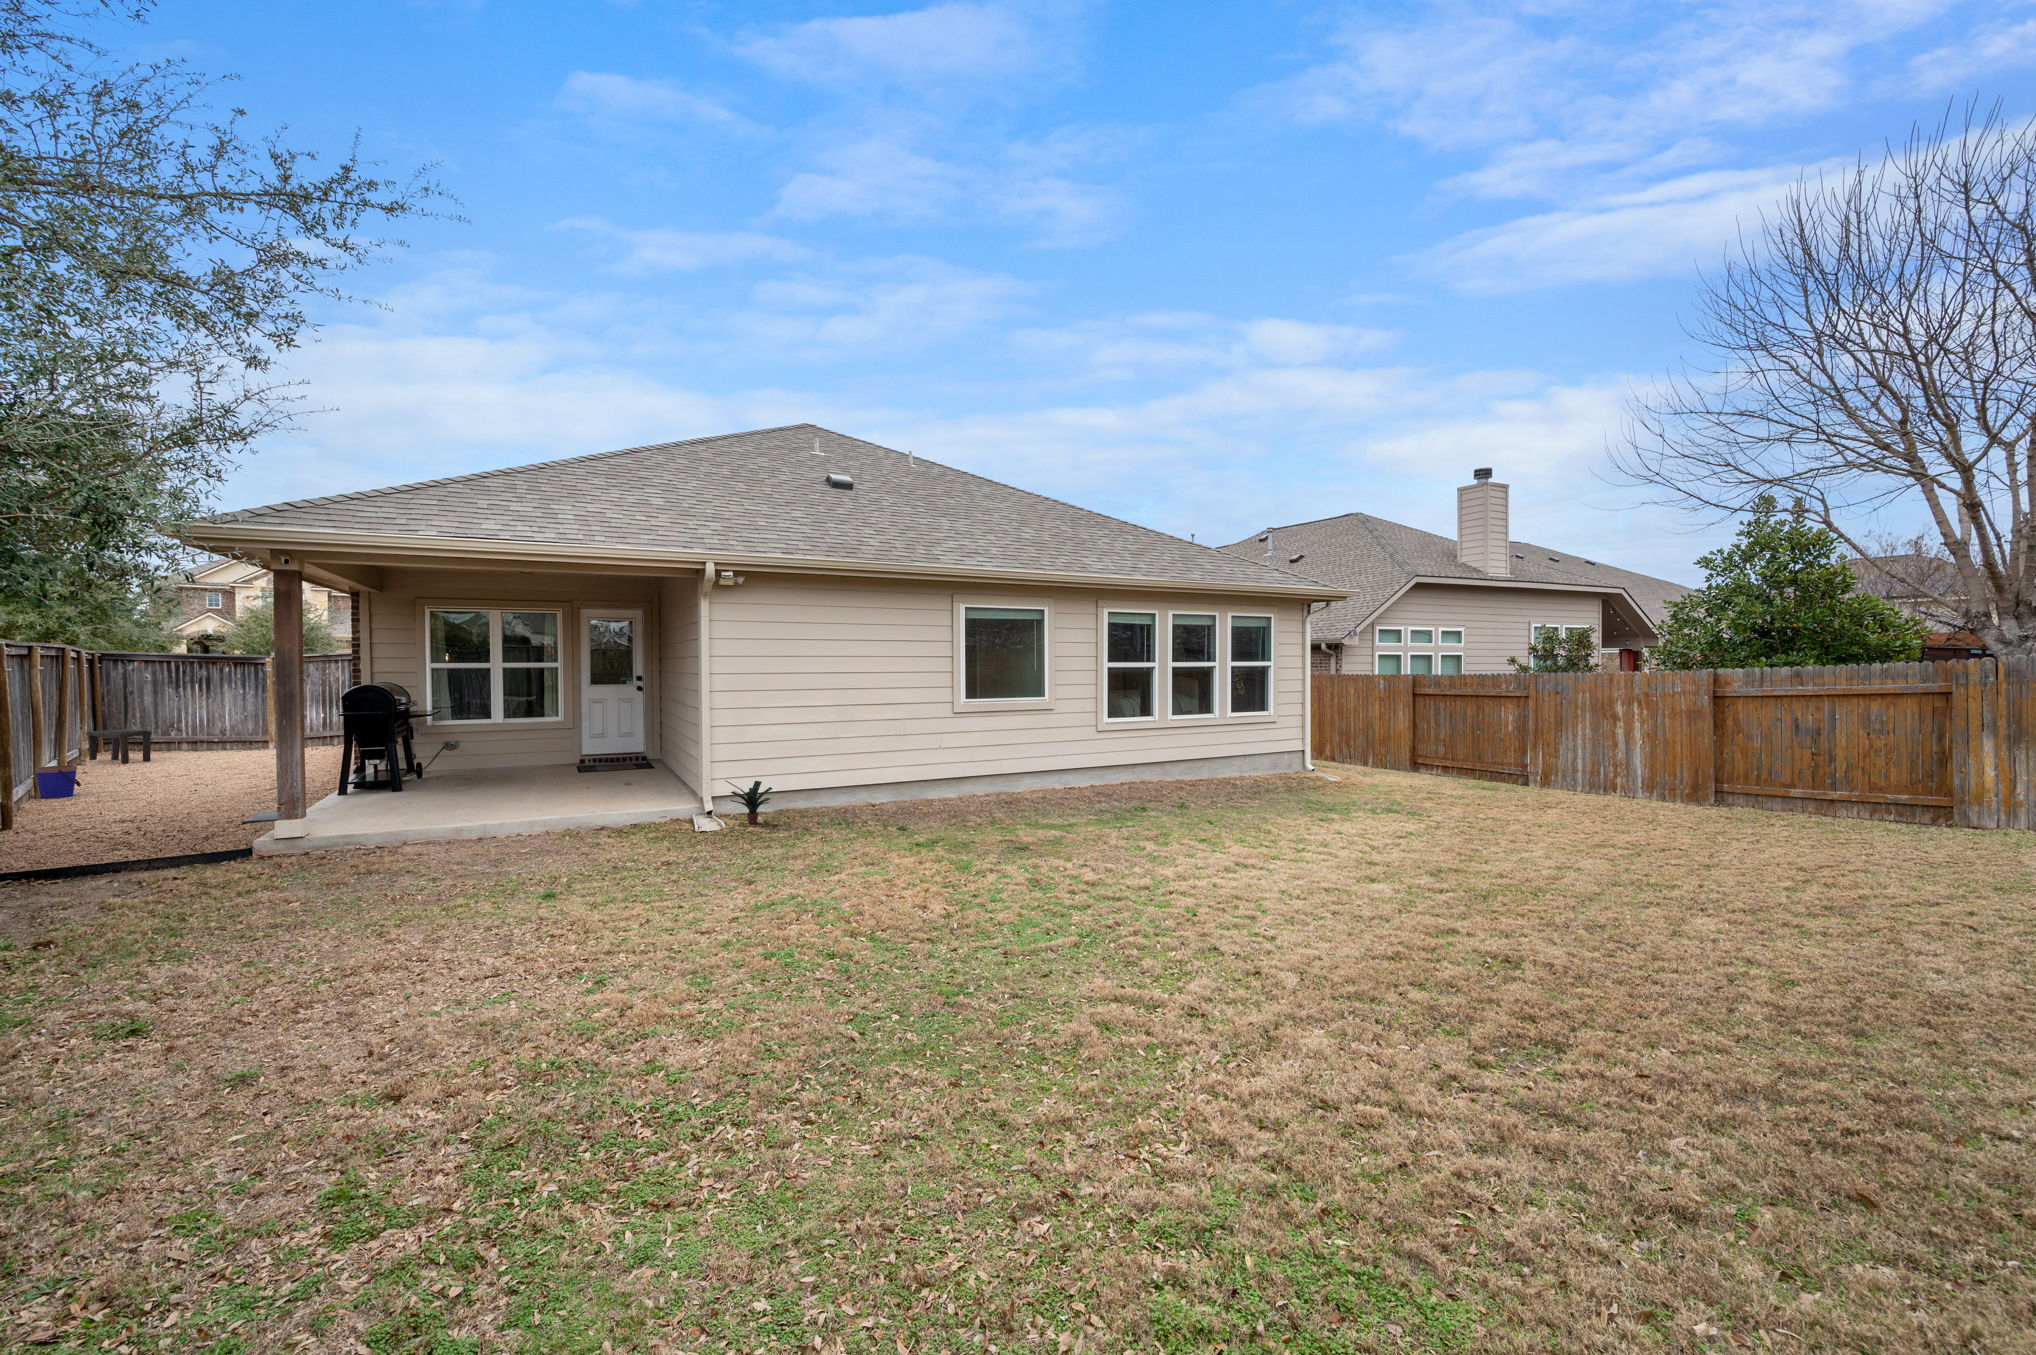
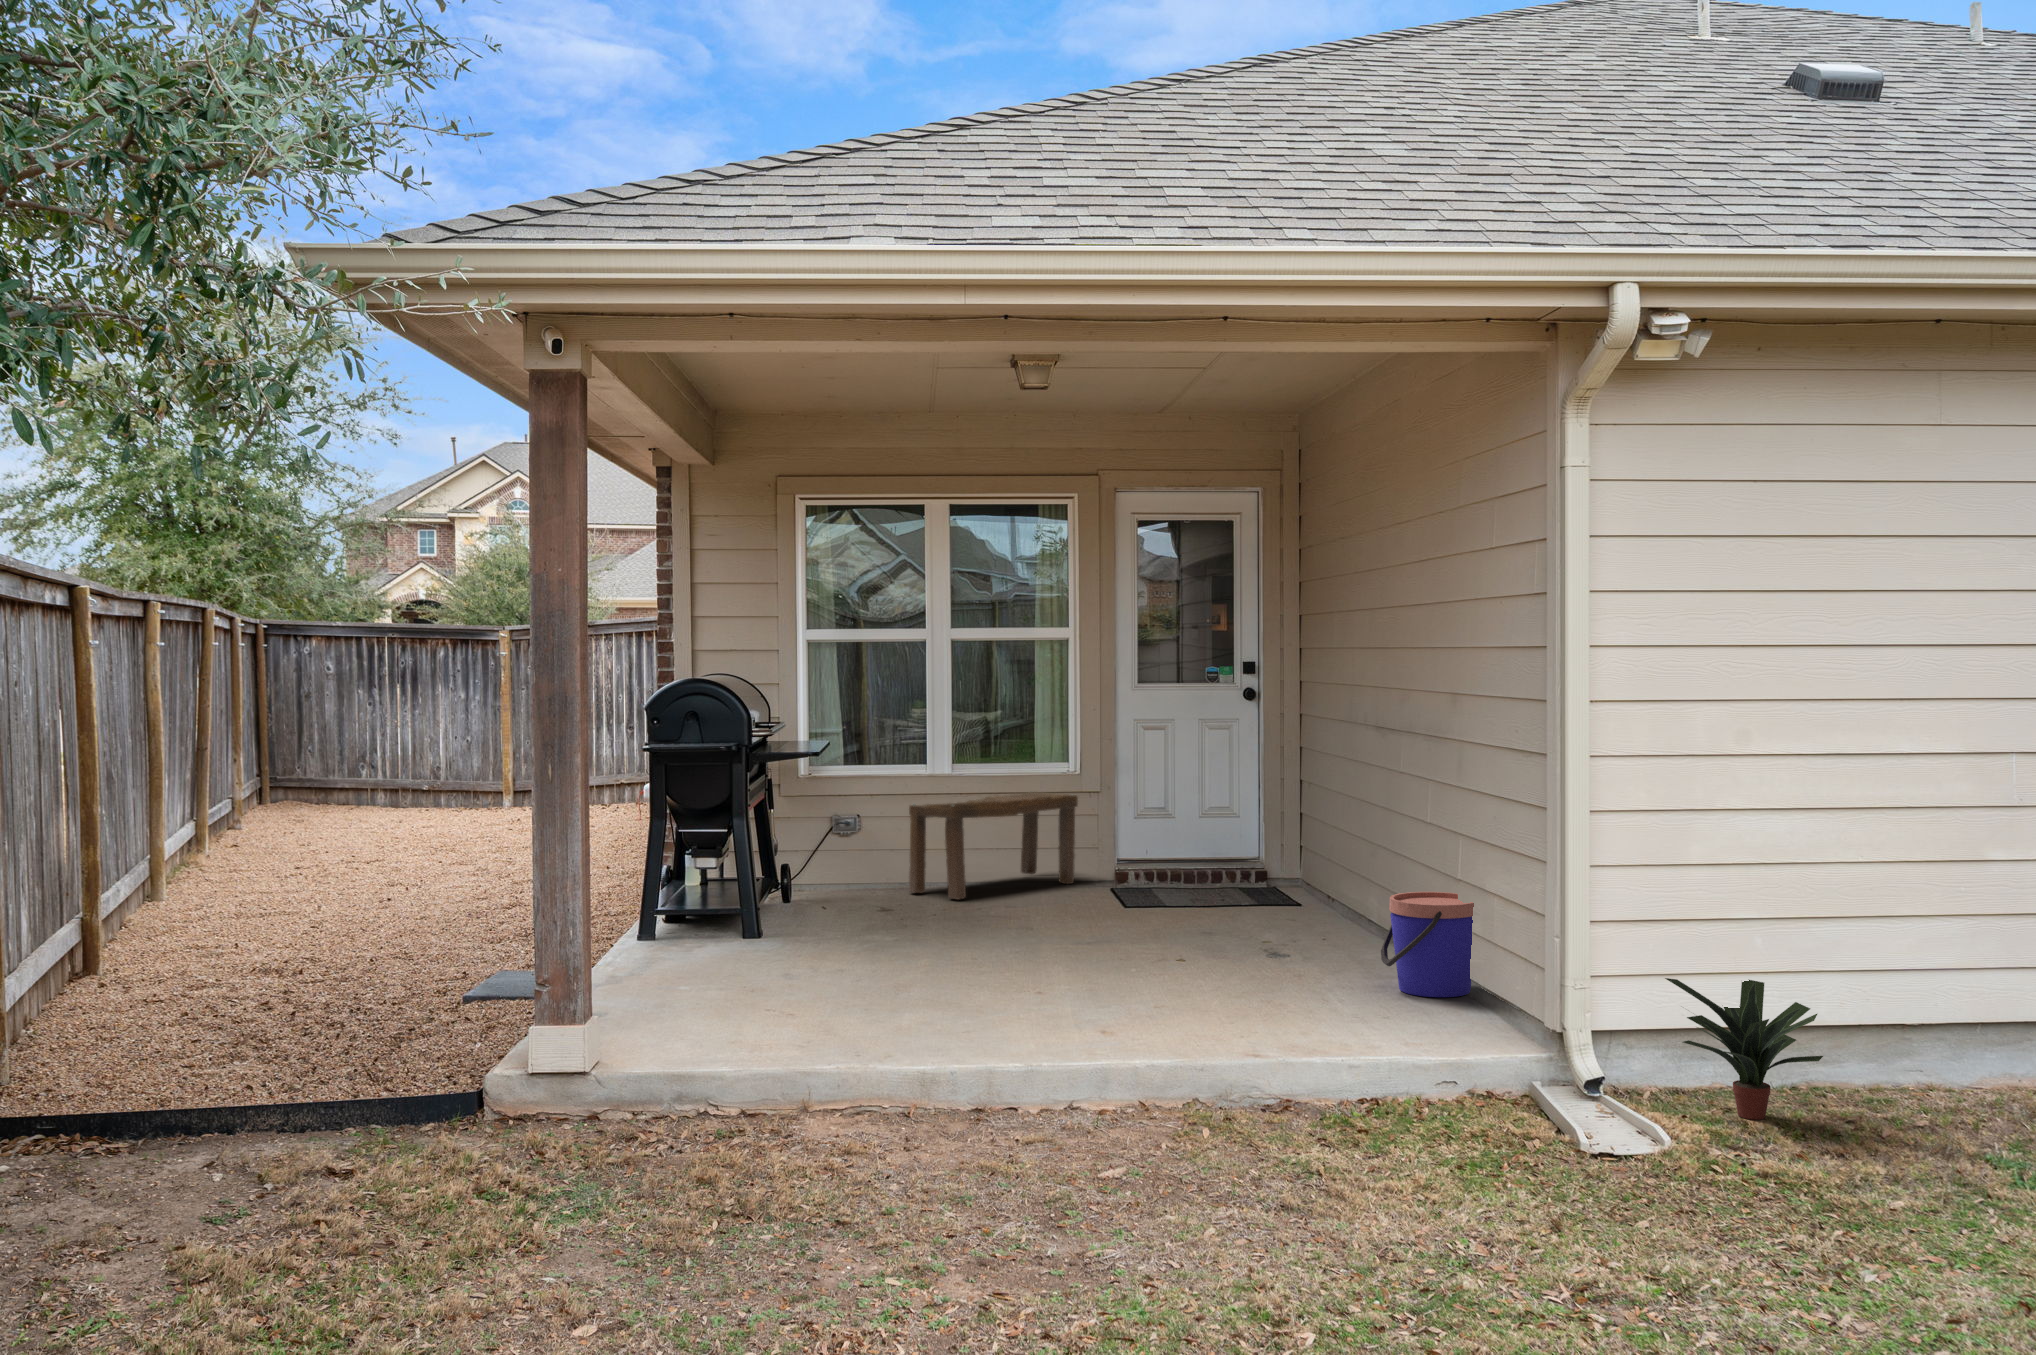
bench: present [87,729,151,764] -> present [909,792,1078,899]
bucket: present [36,765,81,799] -> present [1381,892,1474,997]

